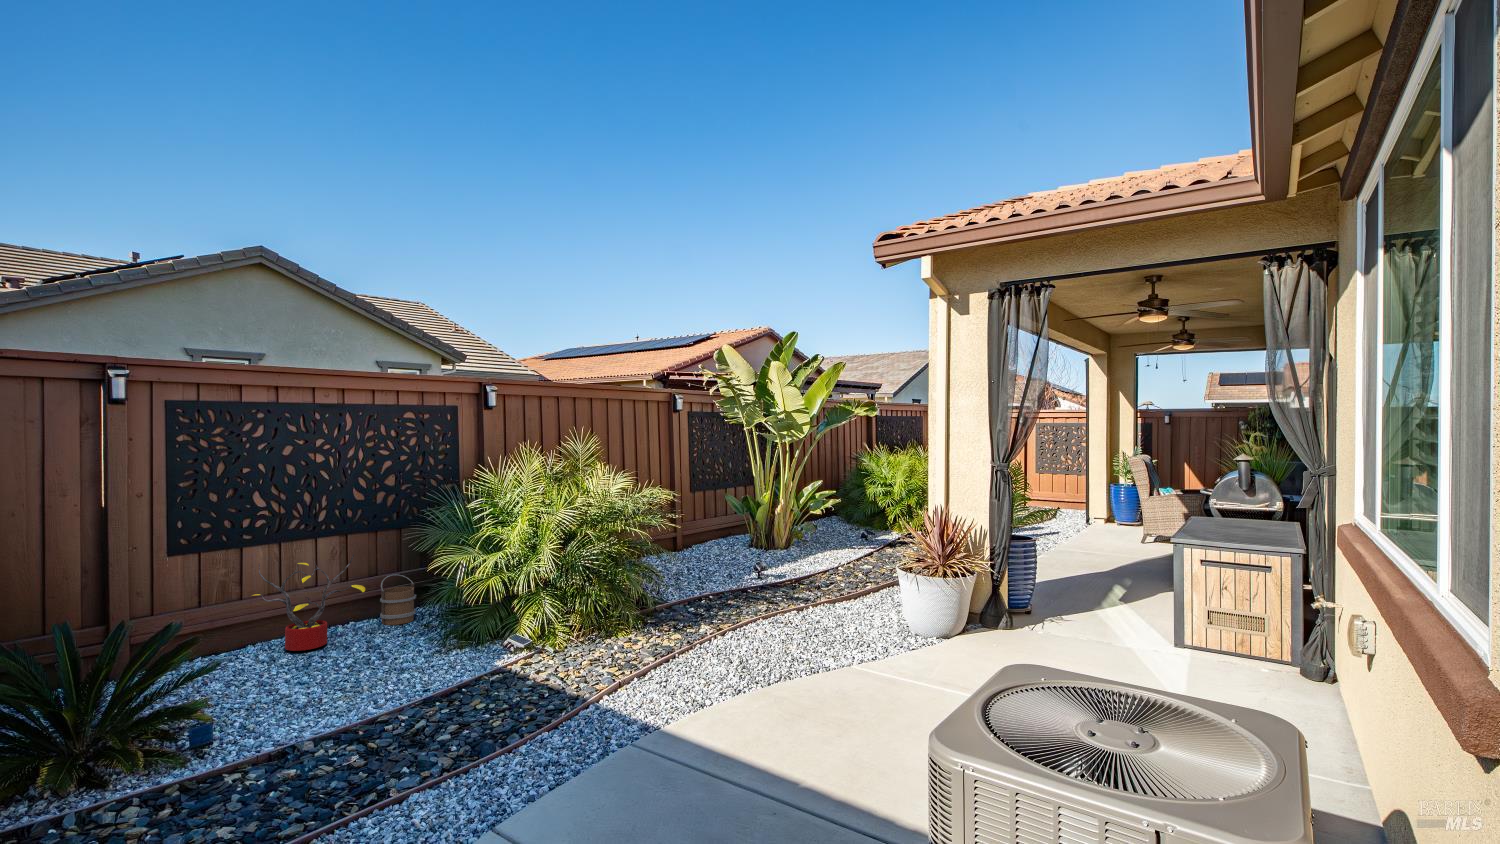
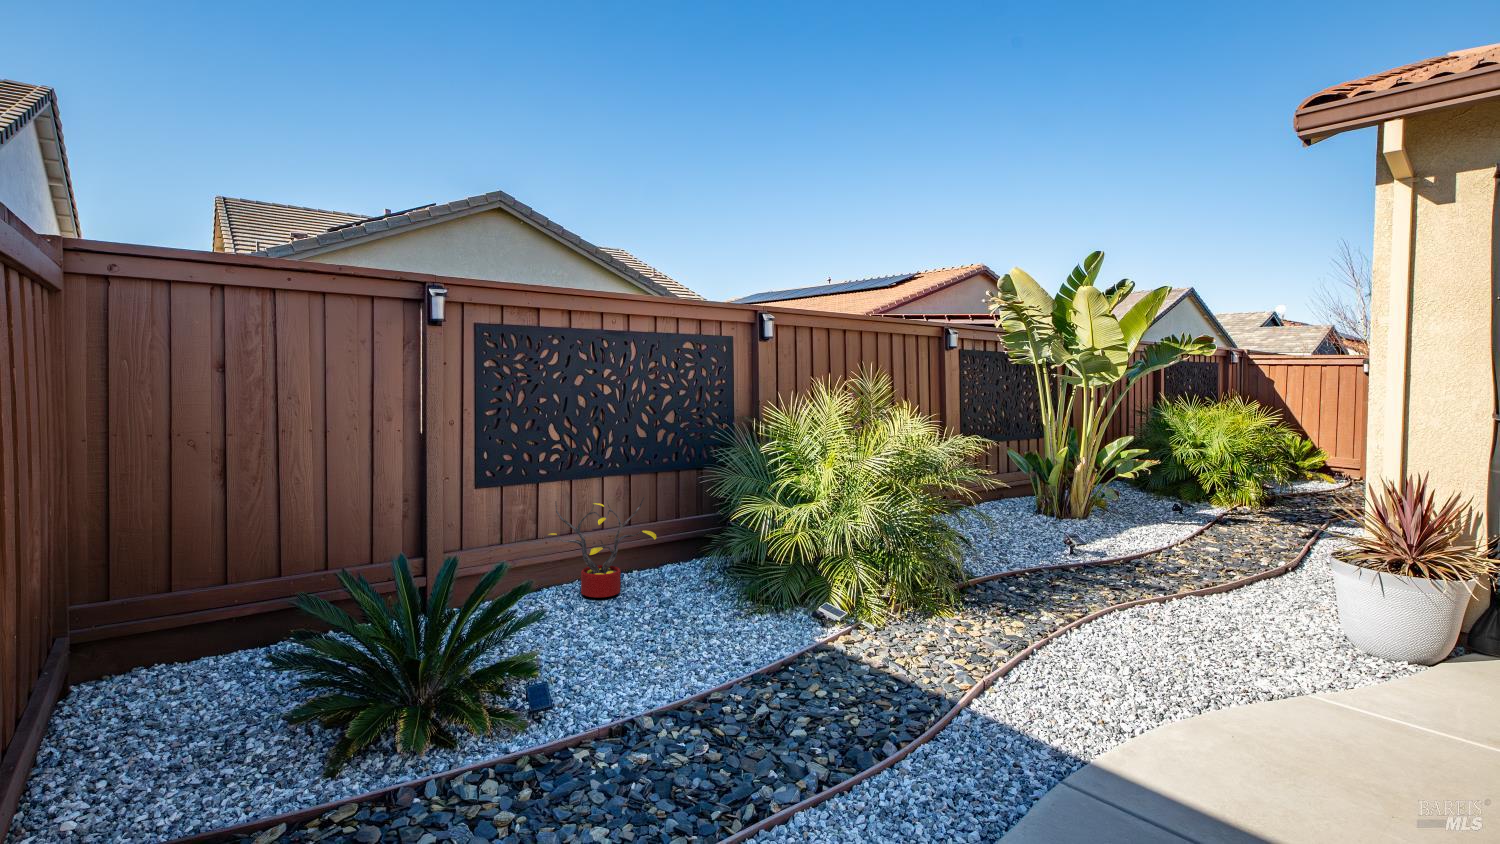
bucket: present [380,574,416,625] -> none [664,521,698,576]

